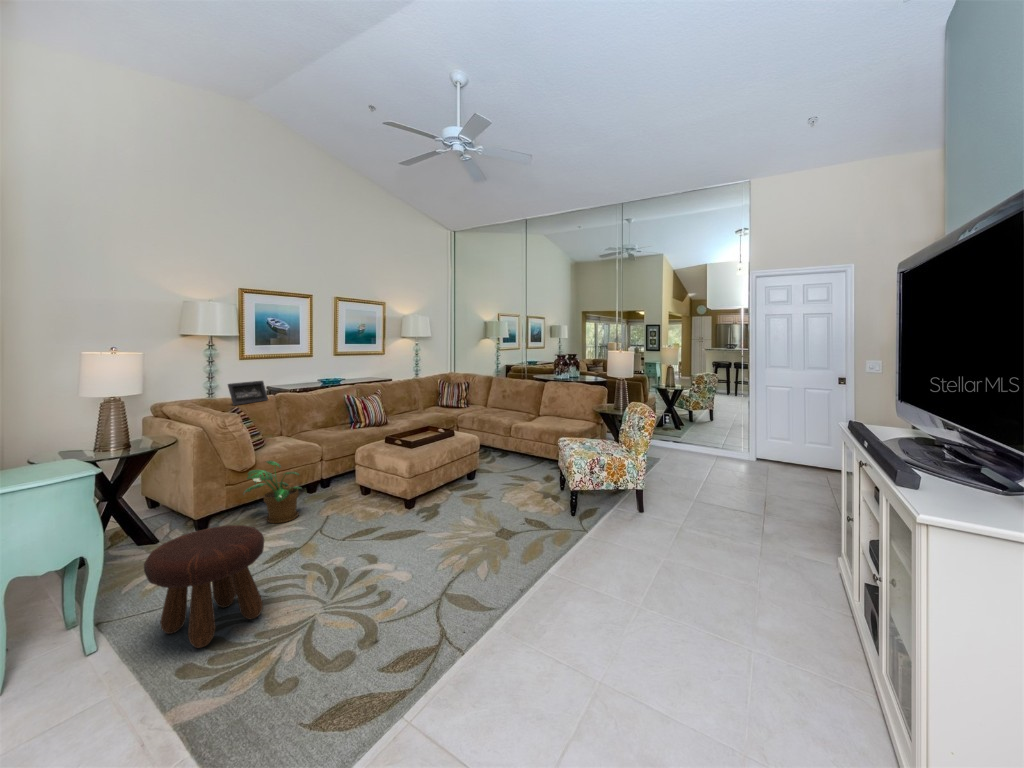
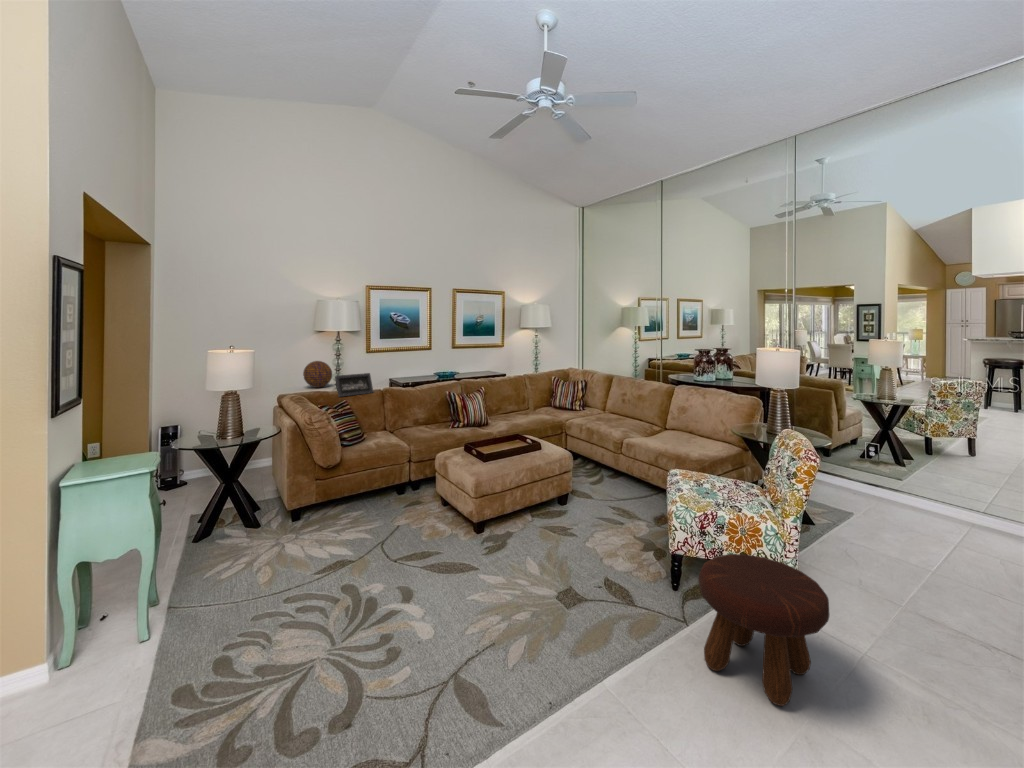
decorative orb: none [173,372,208,401] -> present [303,361,332,388]
potted plant: present [243,461,300,523] -> none [316,459,379,526]
footstool: present [144,525,264,648] -> present [698,554,830,706]

